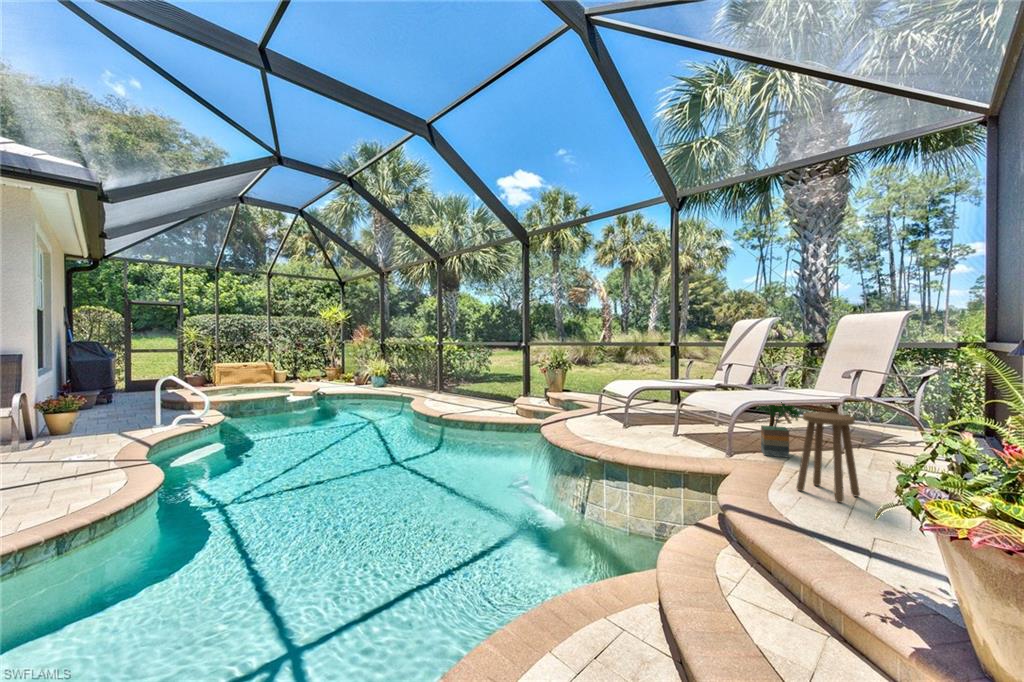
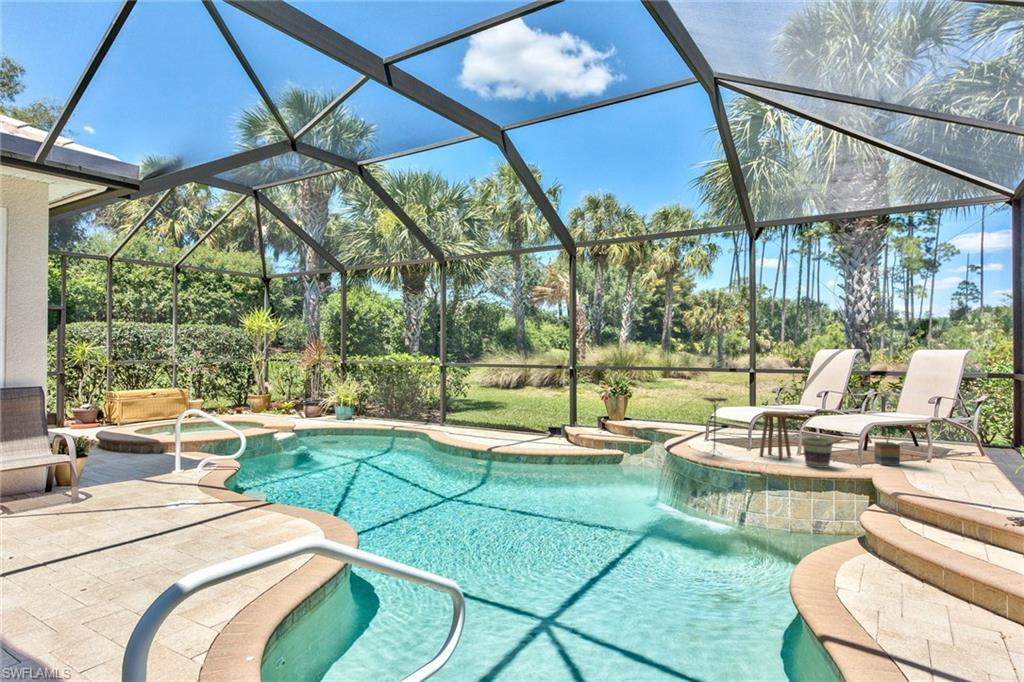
side table: none [563,369,592,434] -> present [703,397,728,452]
stool: present [797,412,860,502] -> present [760,411,791,459]
basket: none [658,417,695,455] -> present [802,437,833,468]

